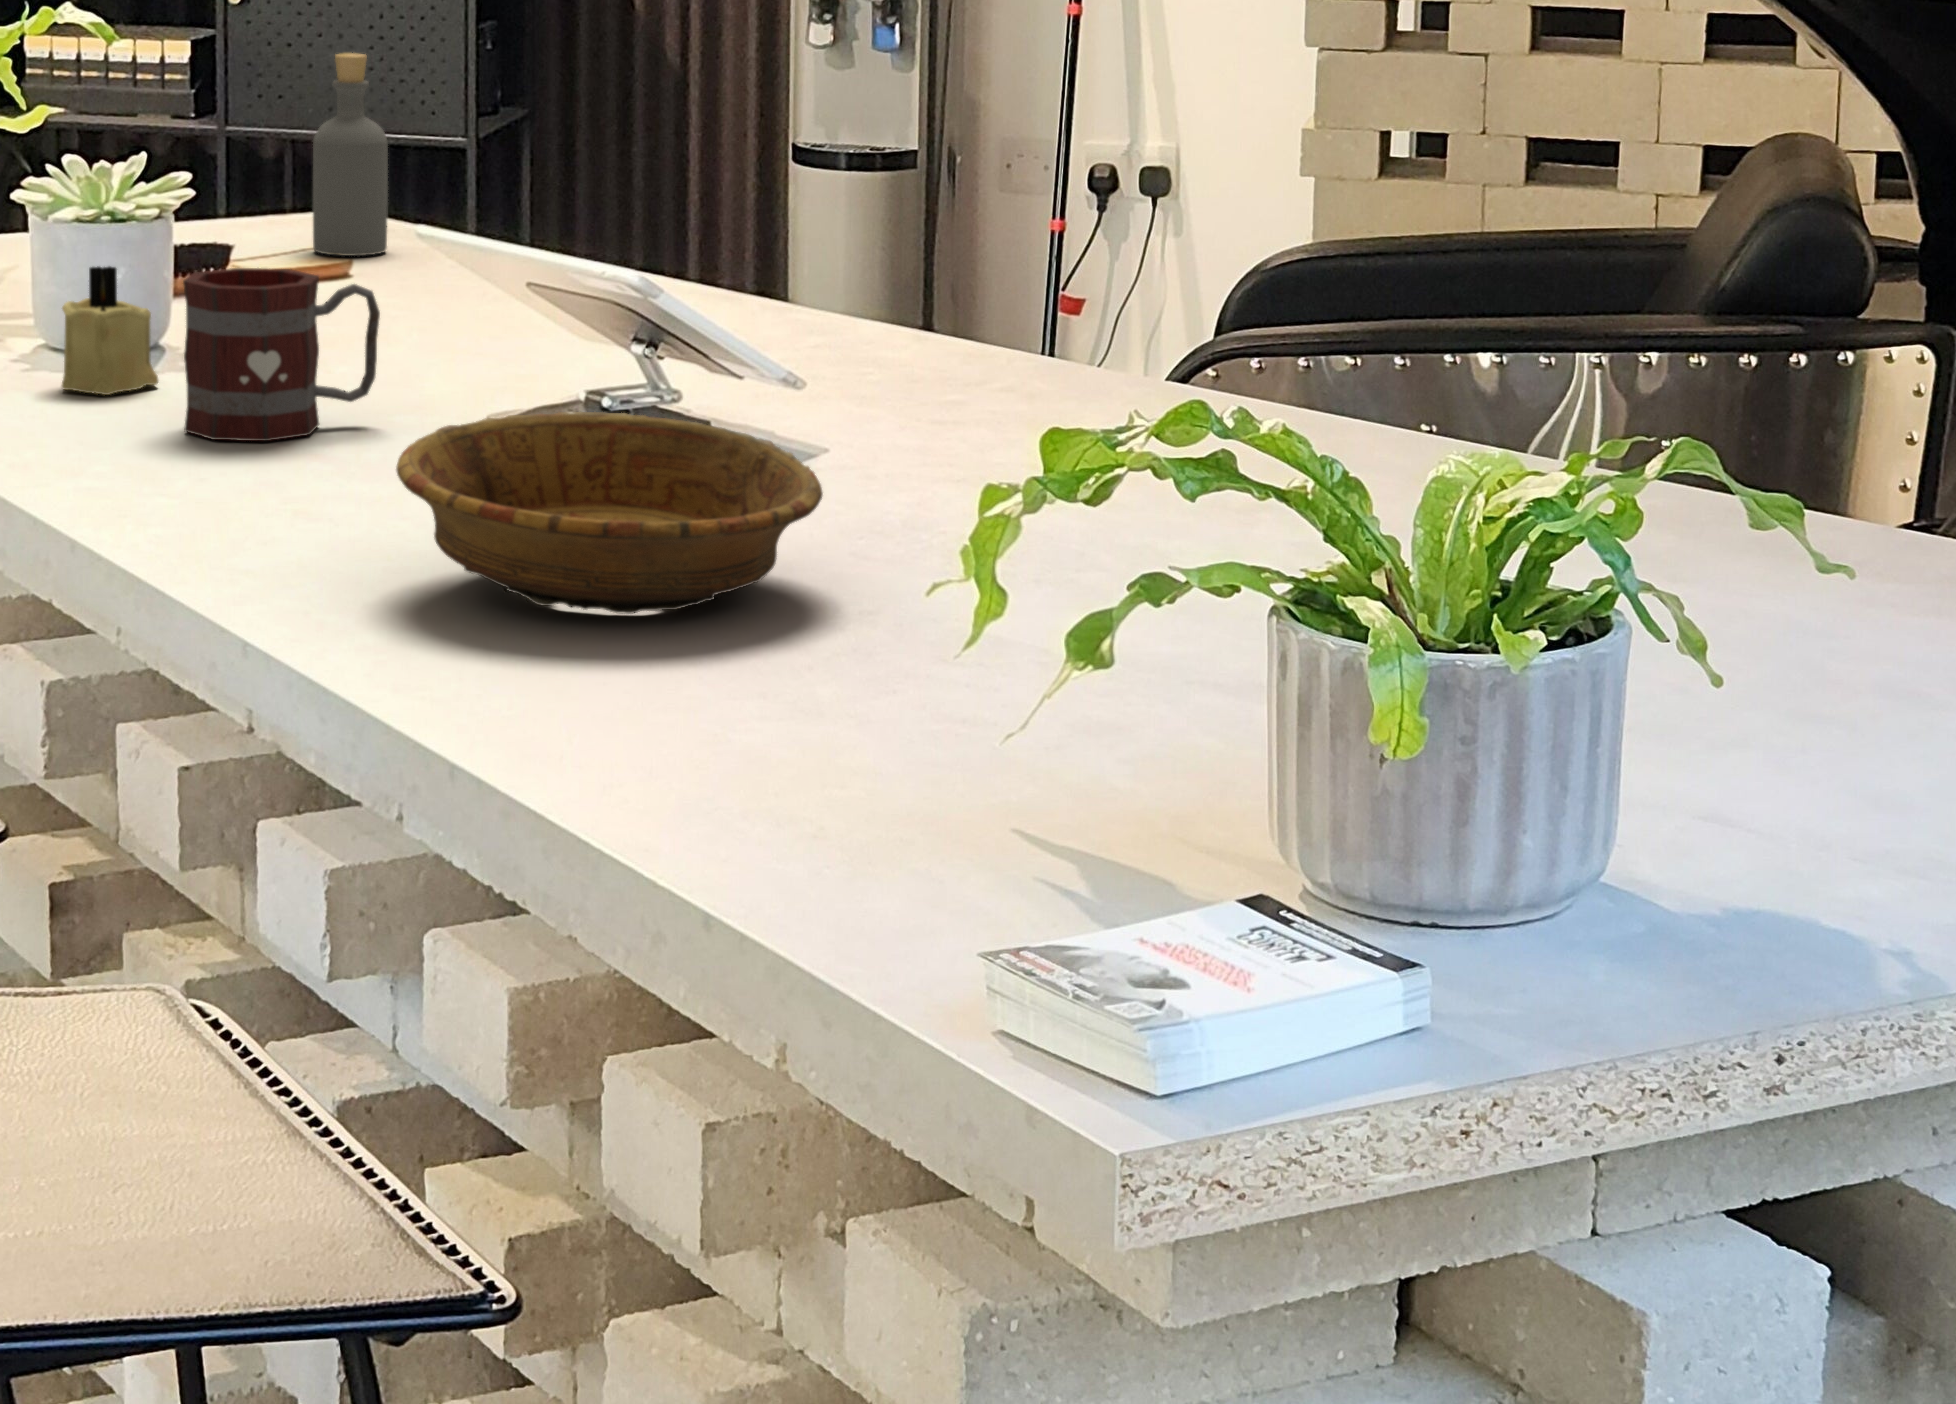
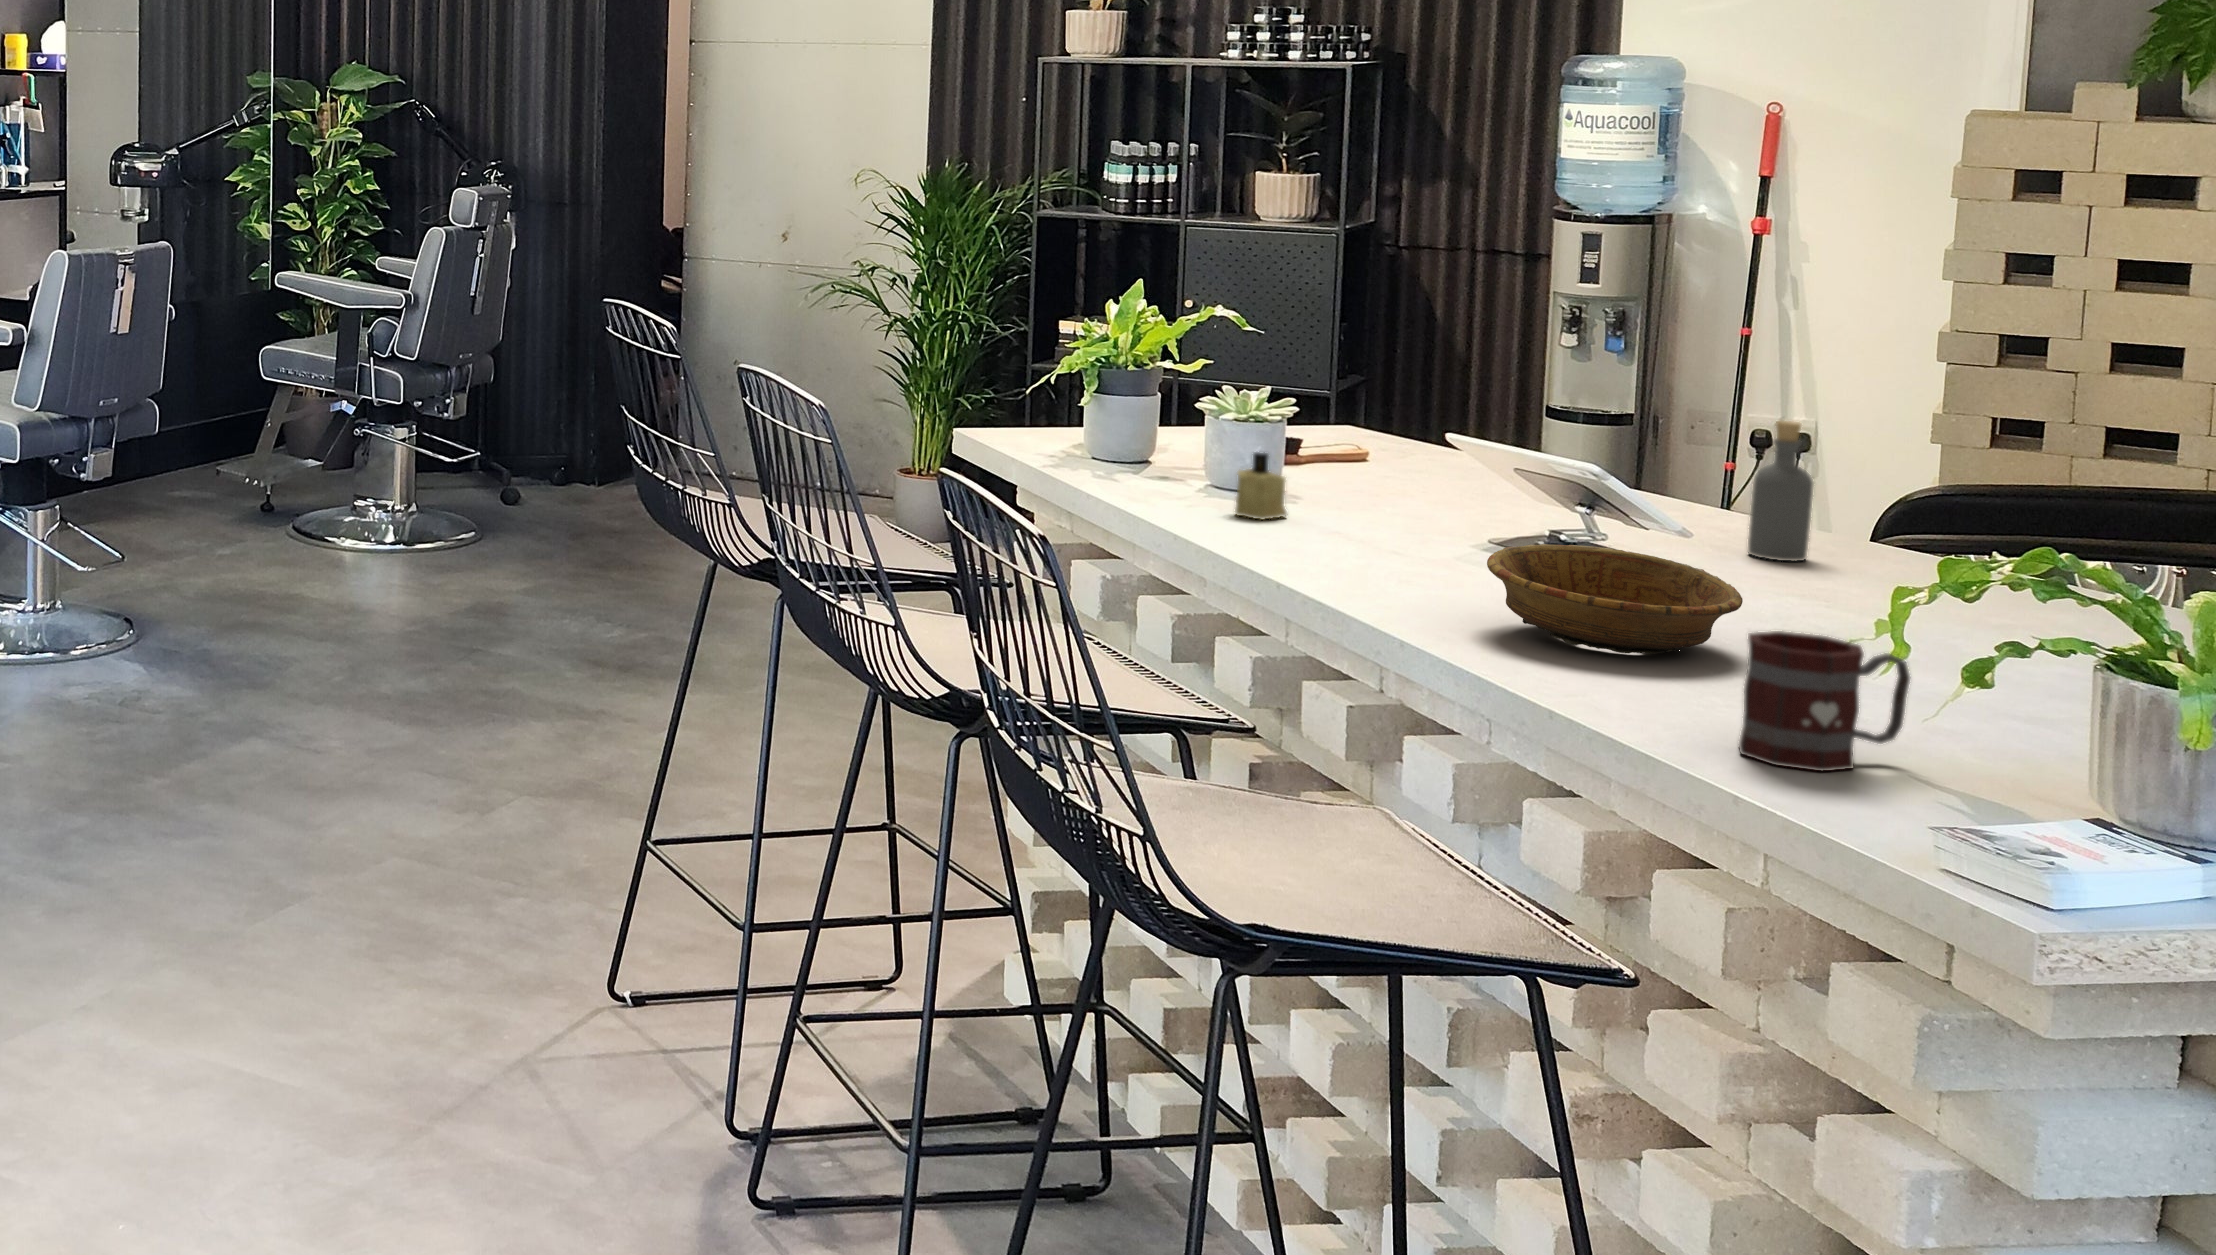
bottle: present [313,53,388,256] -> present [1748,421,1813,561]
mug: present [183,268,380,441] -> present [1739,631,1911,771]

